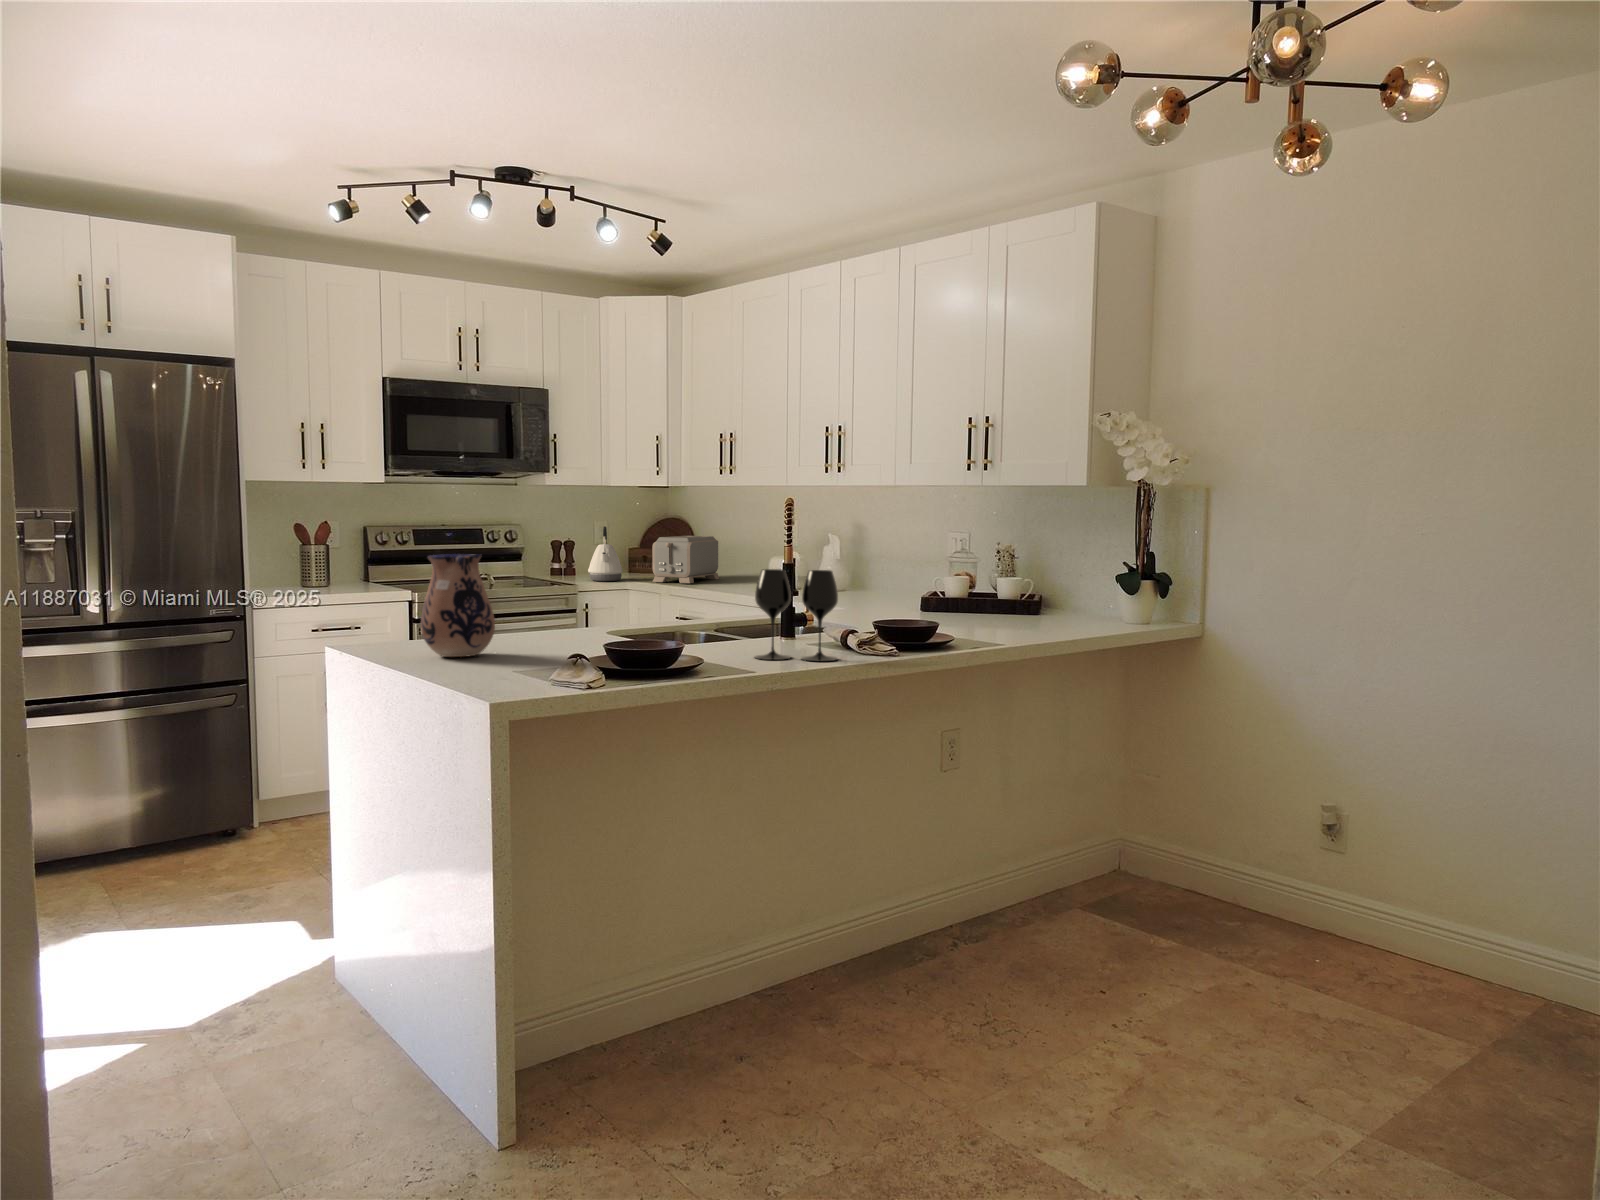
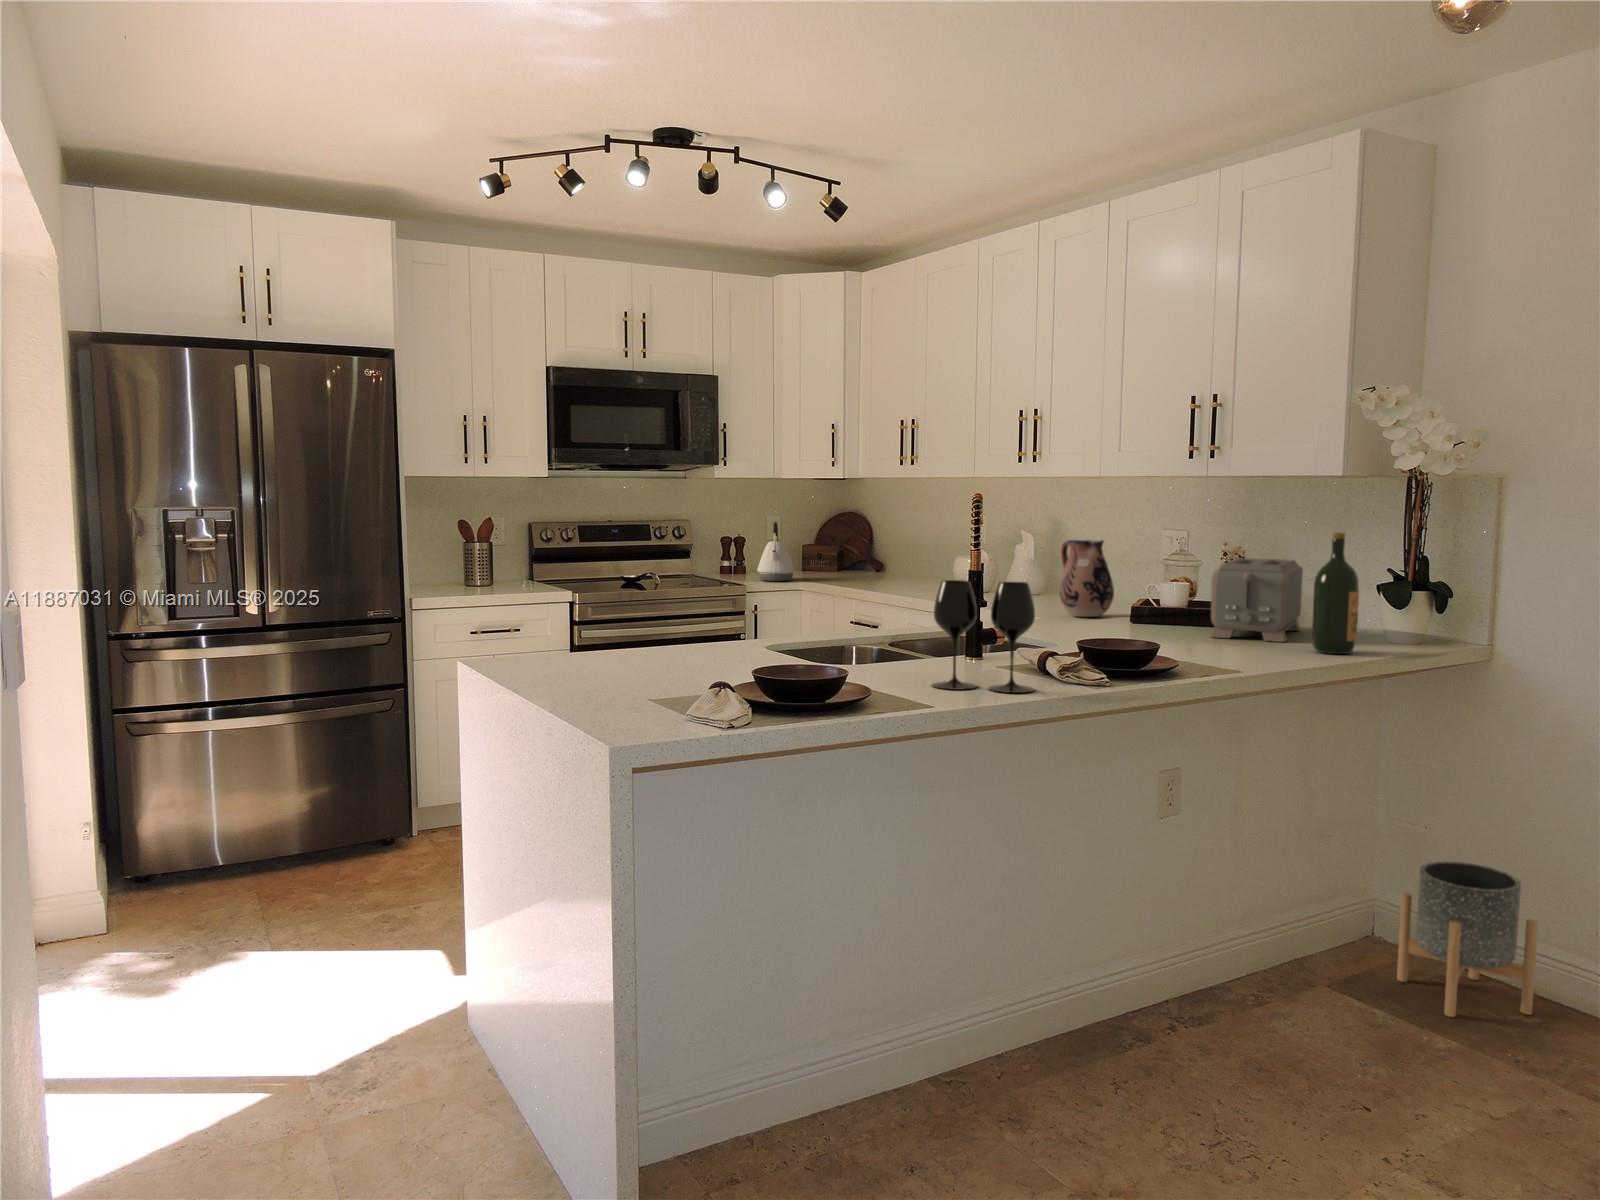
wine bottle: none [1063,532,1098,631] -> present [1312,532,1359,654]
toaster: present [652,536,720,583] -> present [1210,558,1303,642]
ceramic pitcher: present [421,554,495,657] -> present [1059,540,1114,617]
planter: none [1133,800,1235,923] -> present [1397,861,1538,1017]

